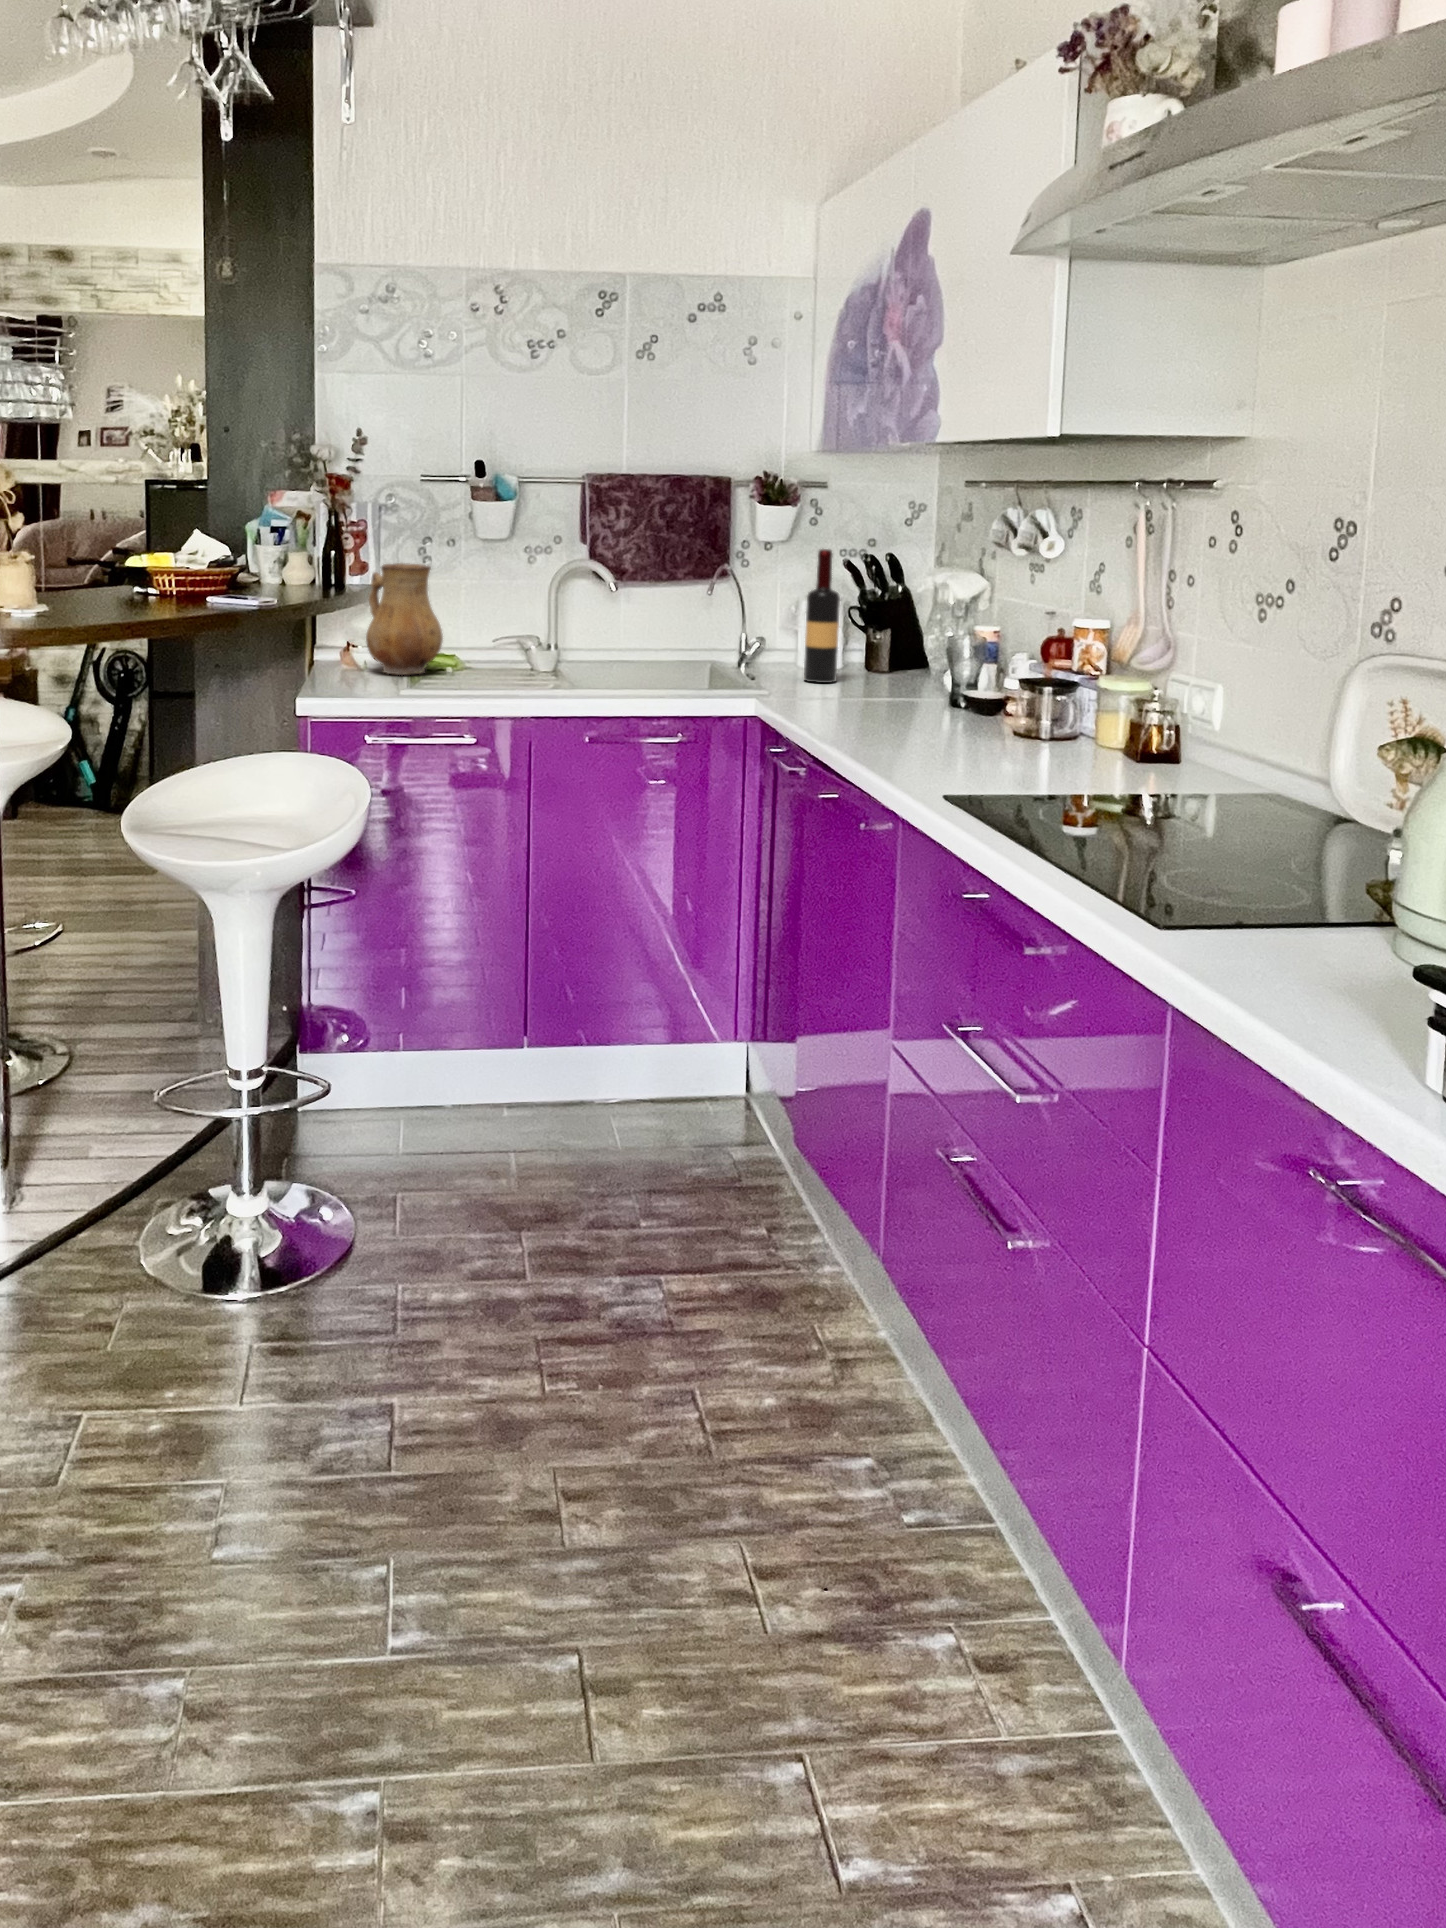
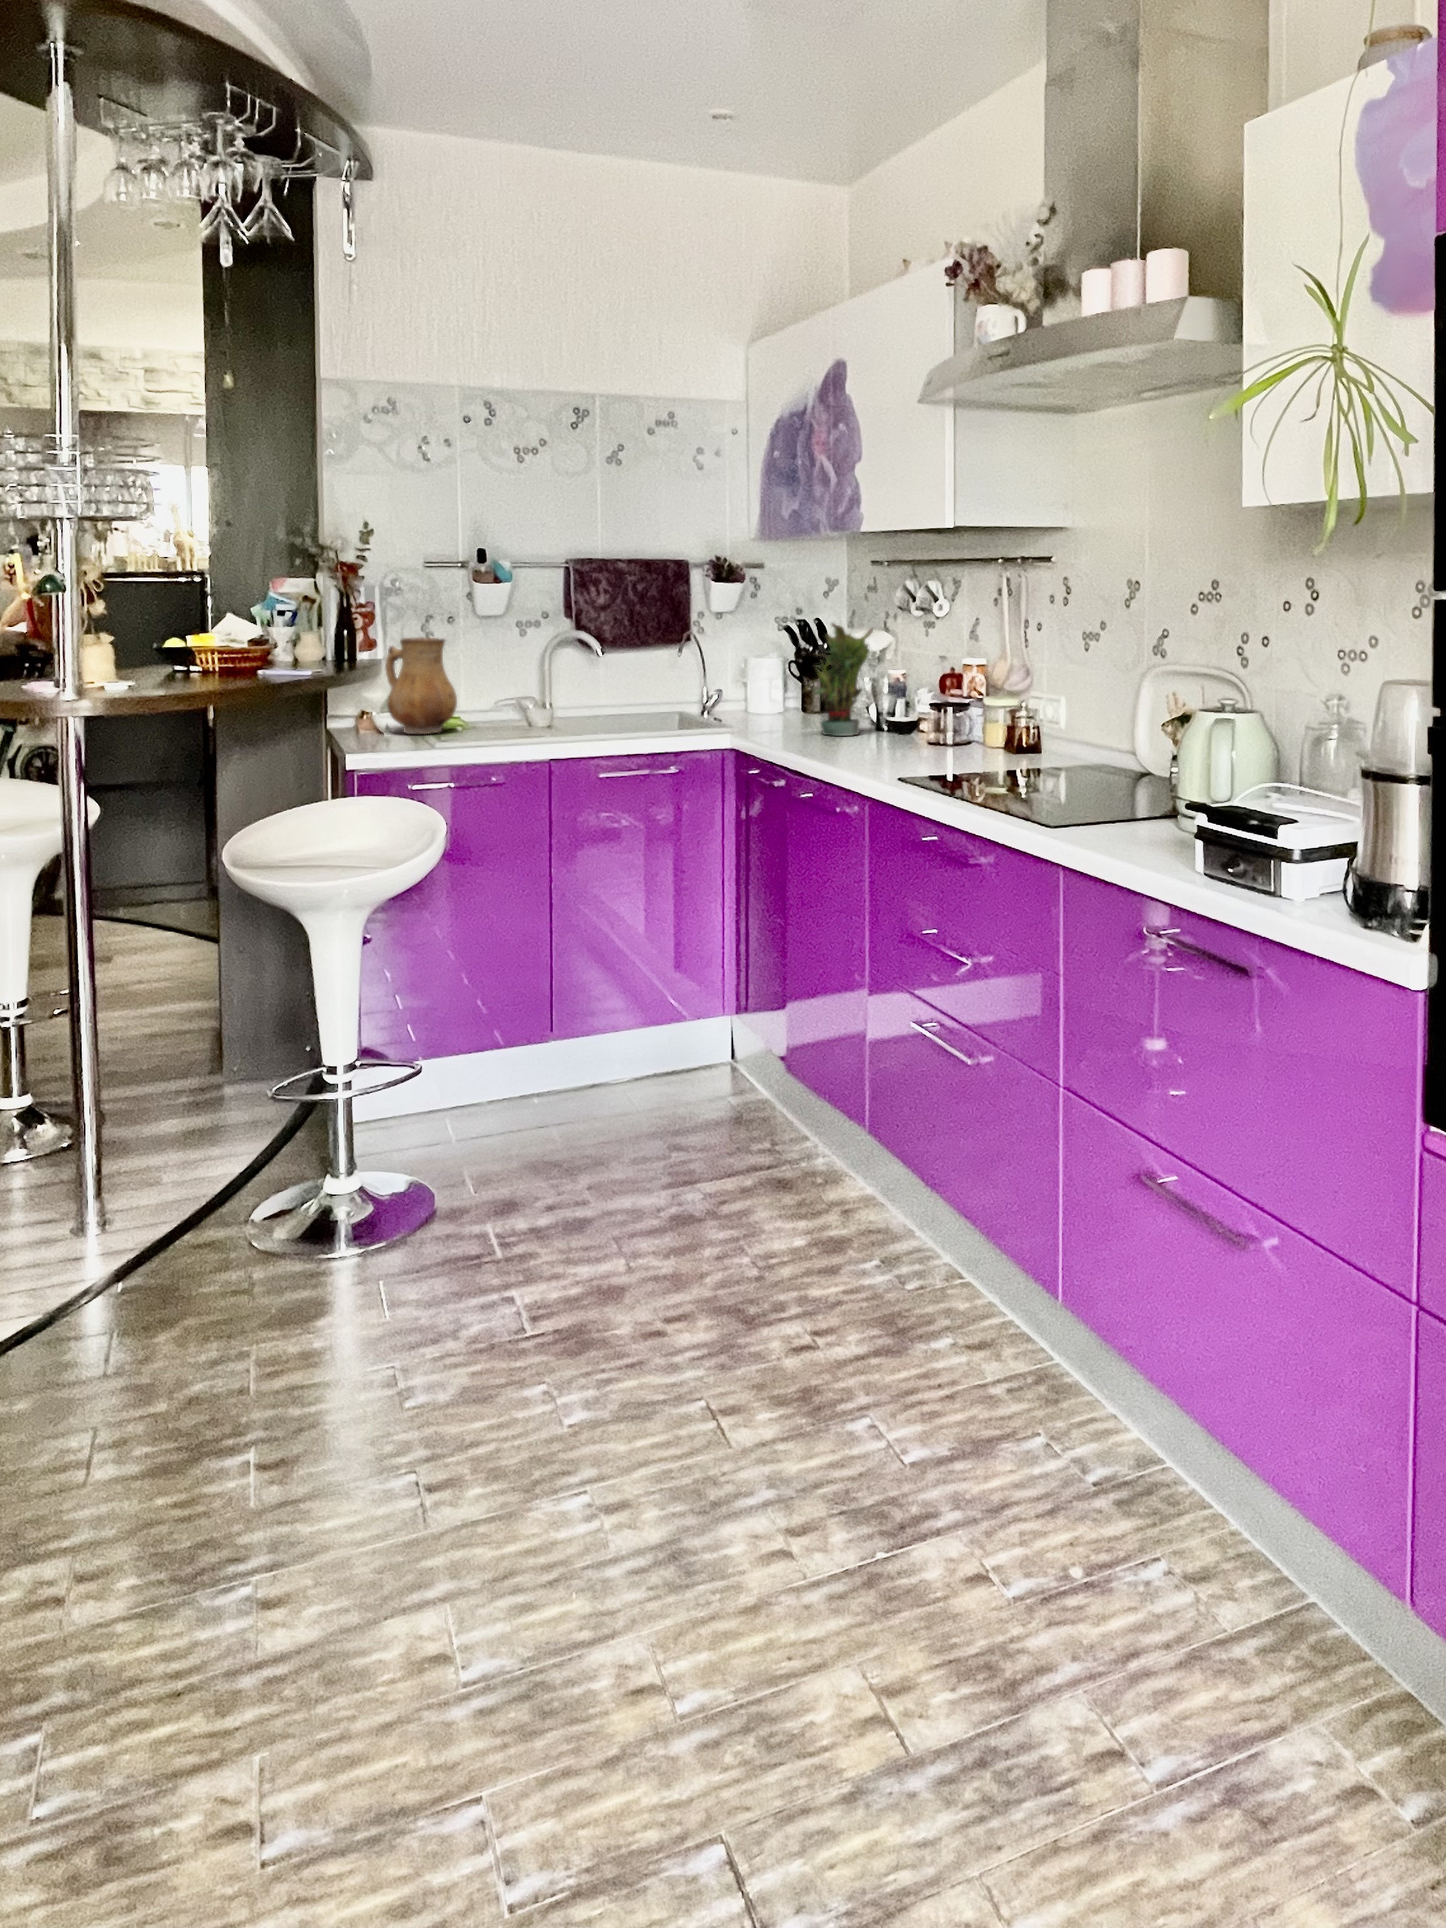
wine bottle: present [804,549,840,683] -> none [761,616,787,722]
potted plant: none [845,562,947,710] -> present [805,623,873,736]

